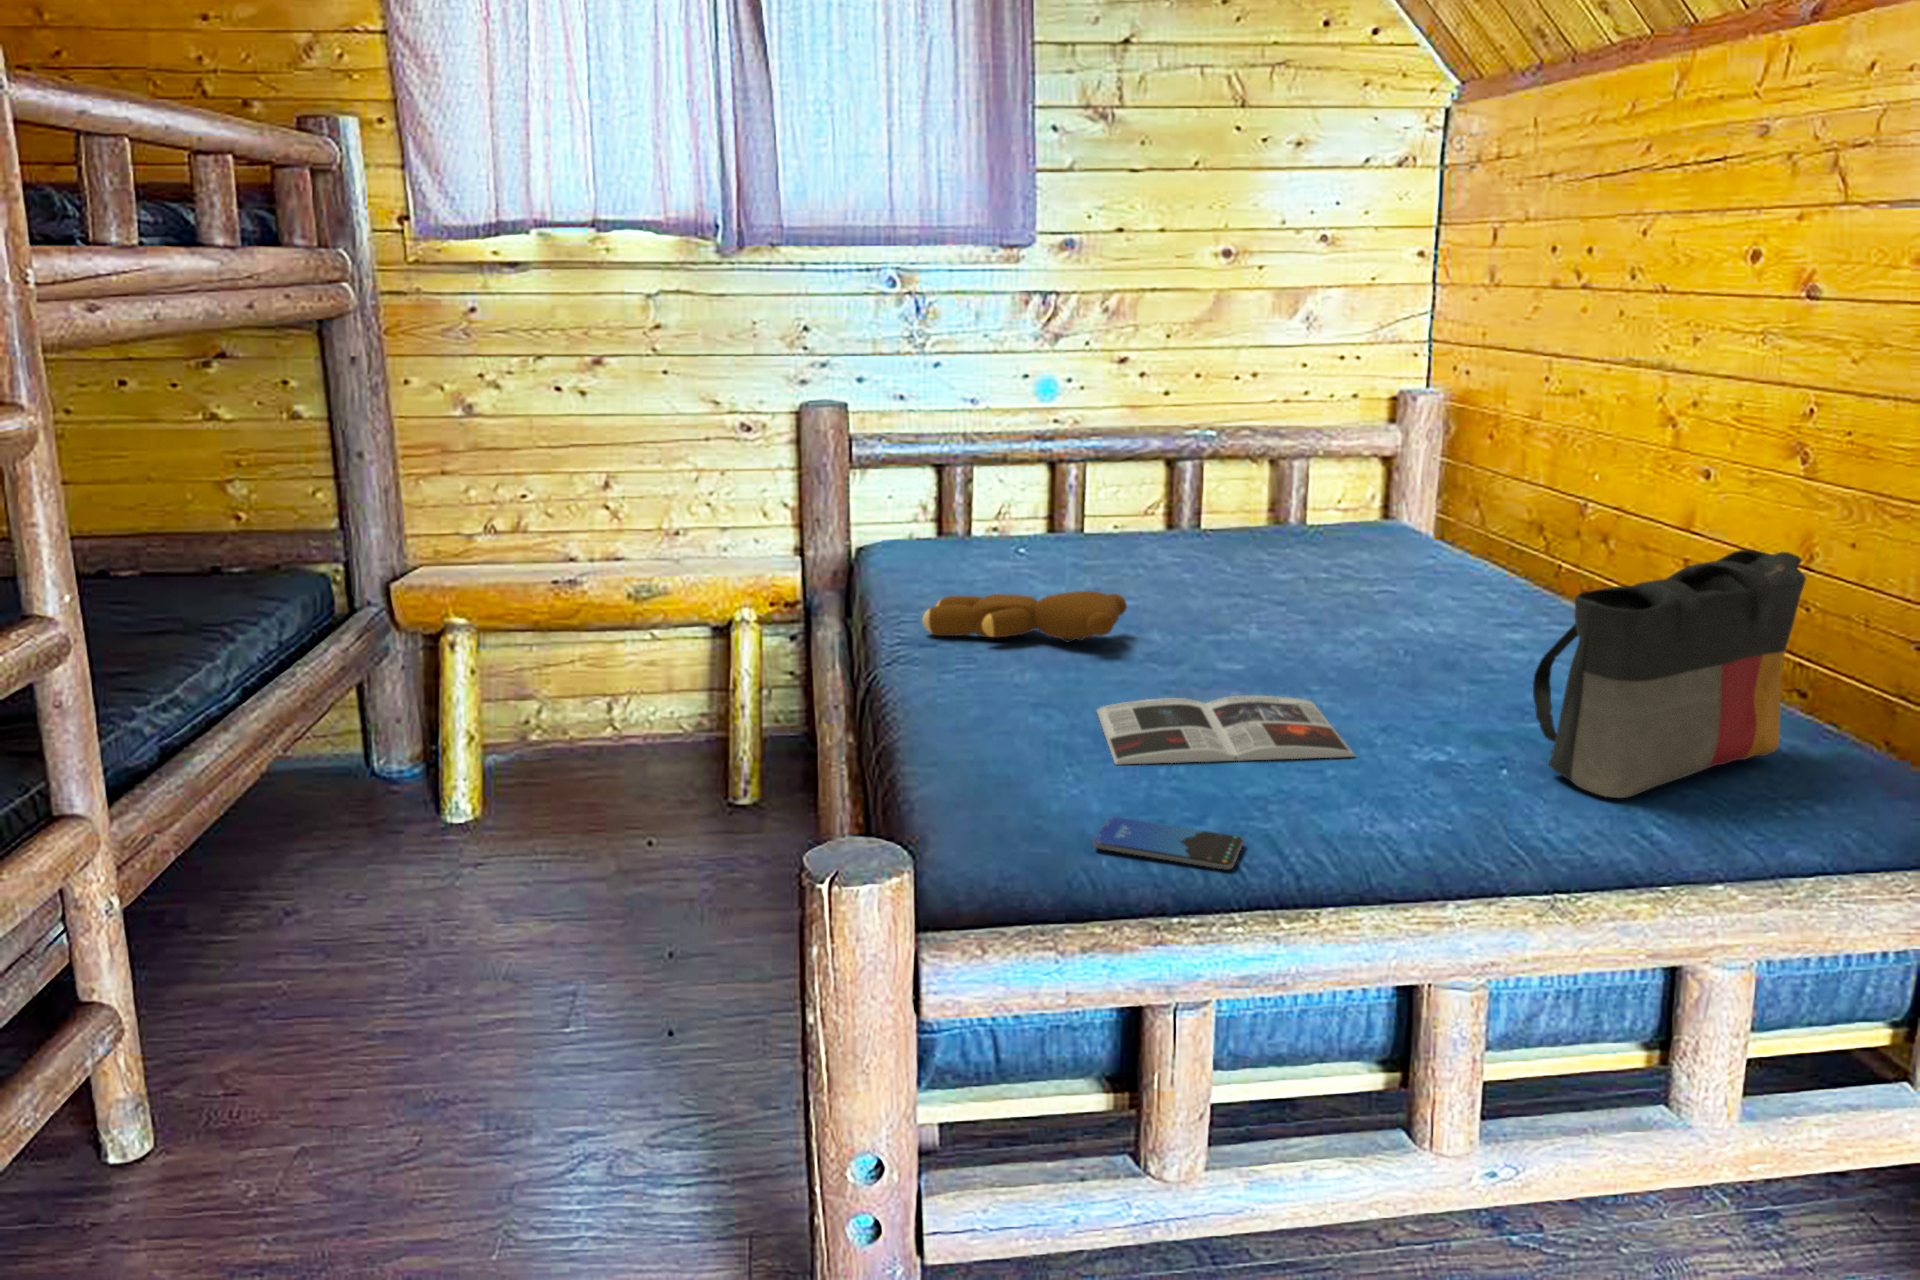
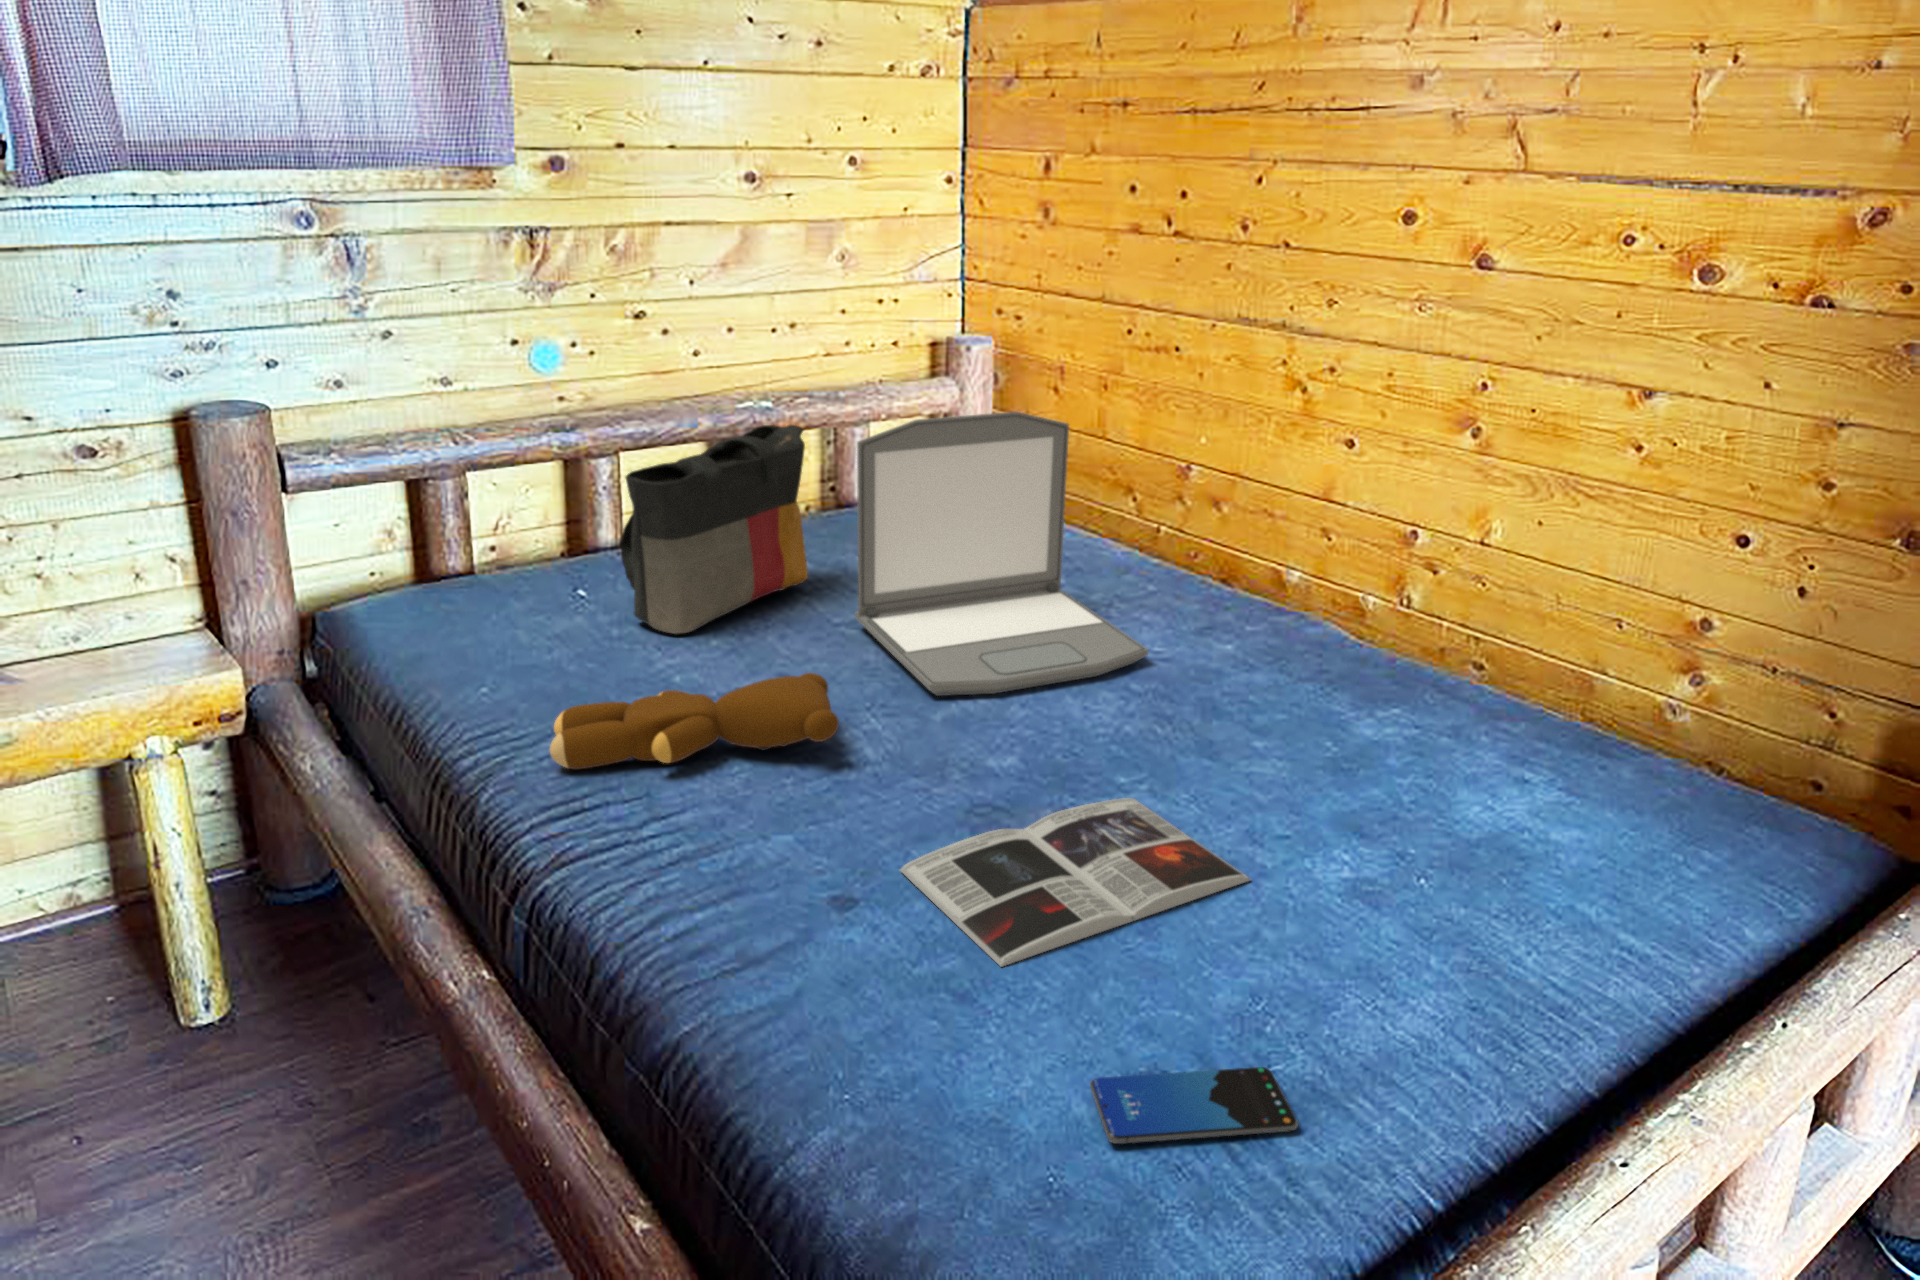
laptop: none [1203,422,1424,636] -> present [855,412,1148,696]
tote bag: present [1533,550,1806,798] -> present [620,425,808,634]

